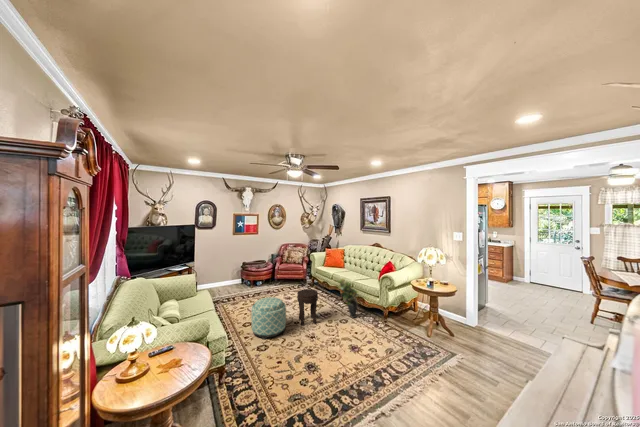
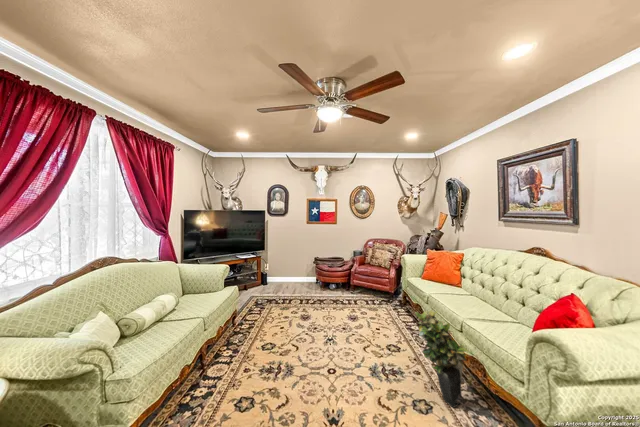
side table: present [297,289,318,325] -> none [332,316,370,390]
ottoman: present [251,297,286,339] -> none [250,317,306,392]

